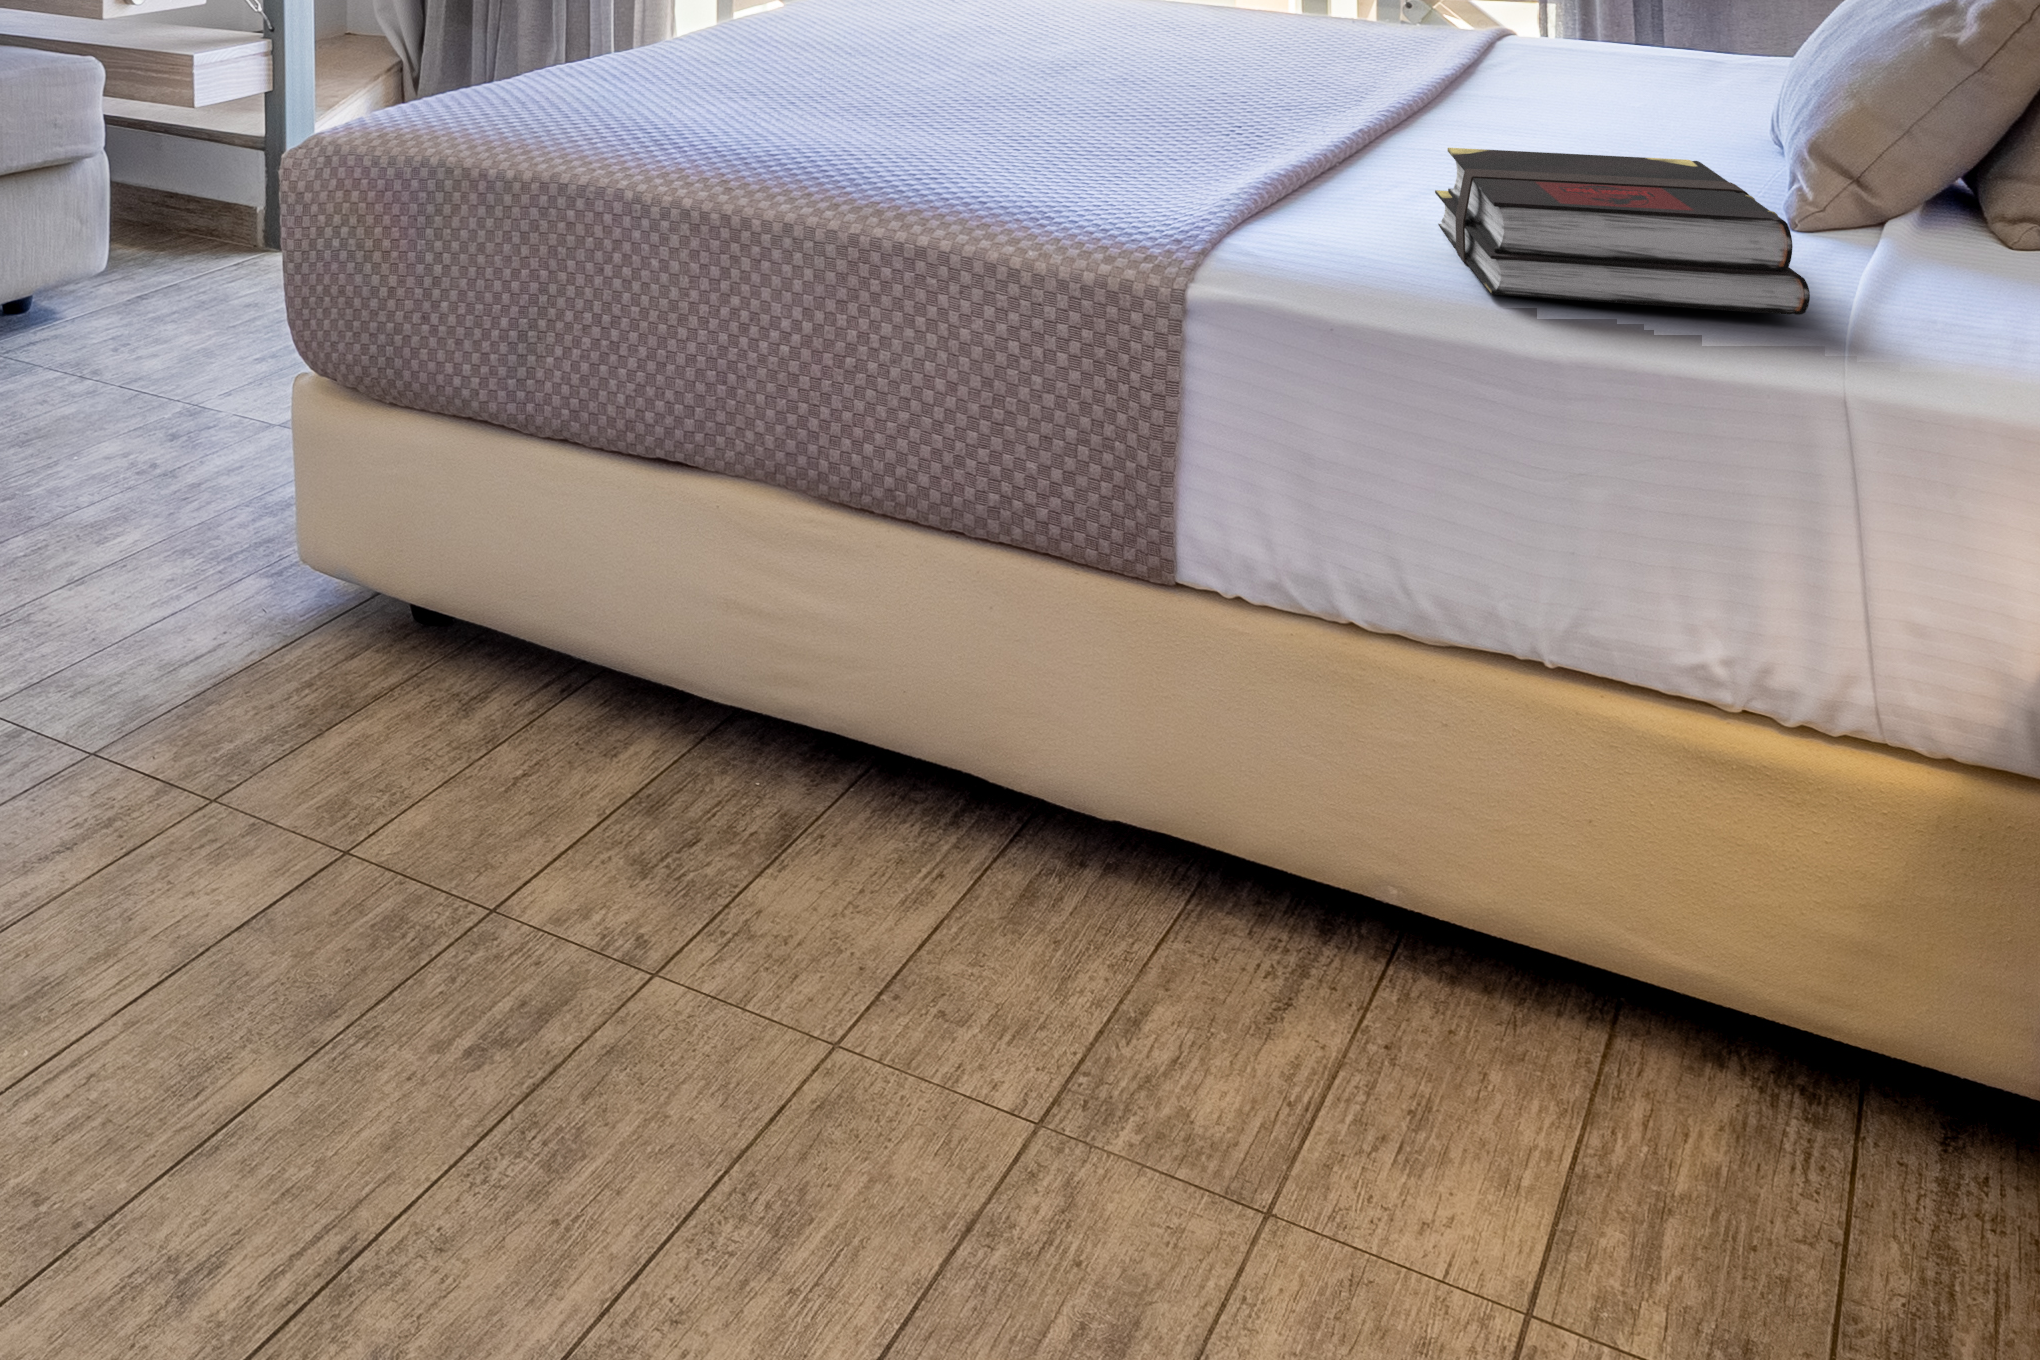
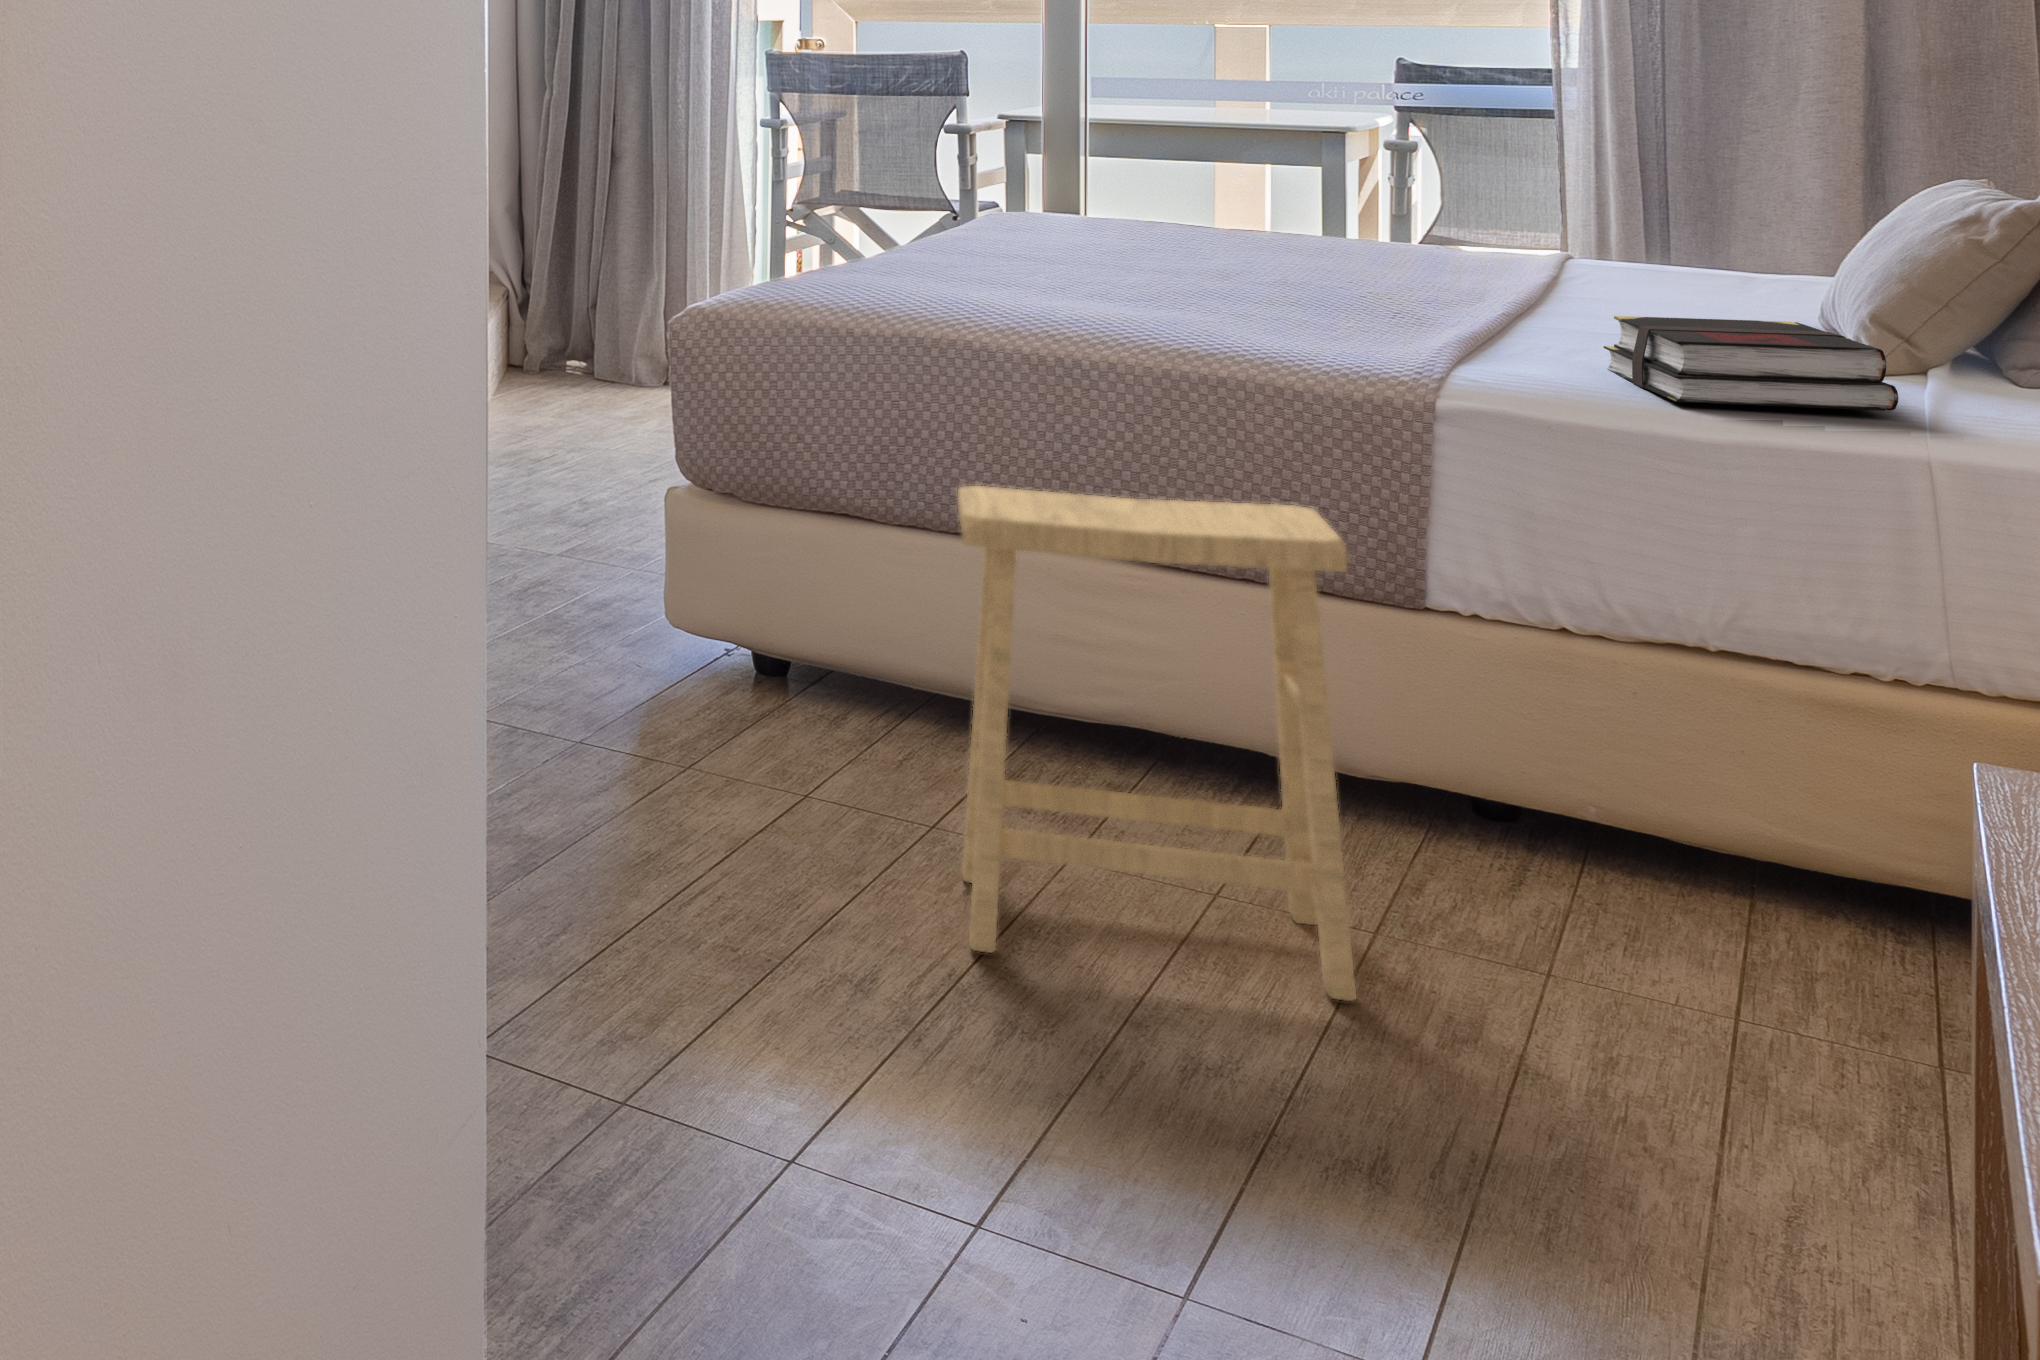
footstool: none [373,417,941,1306] -> present [958,486,1356,1001]

